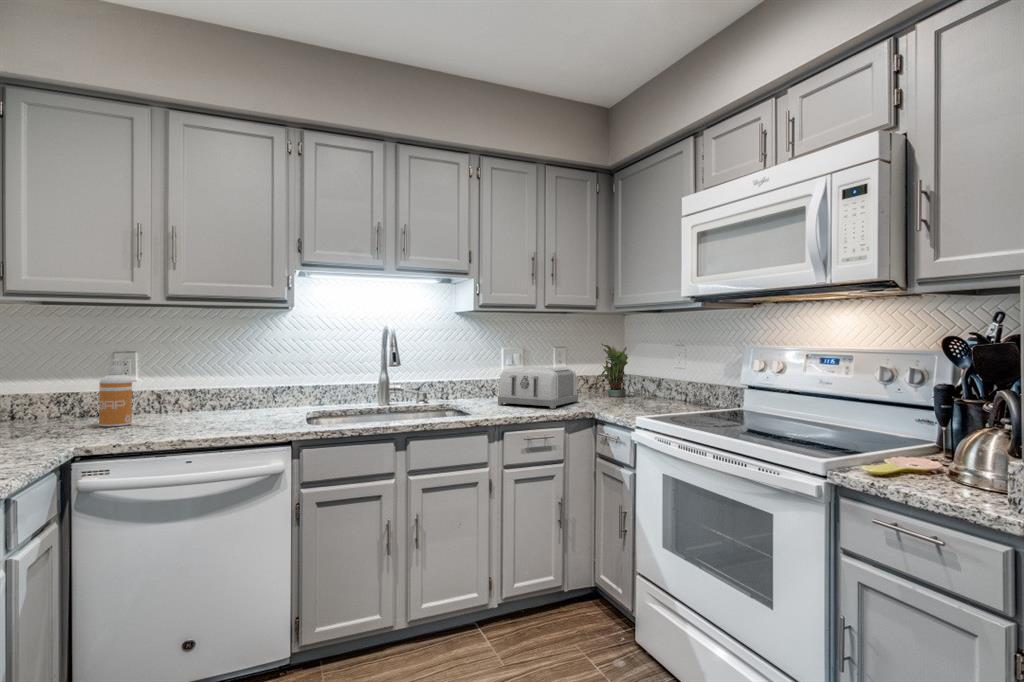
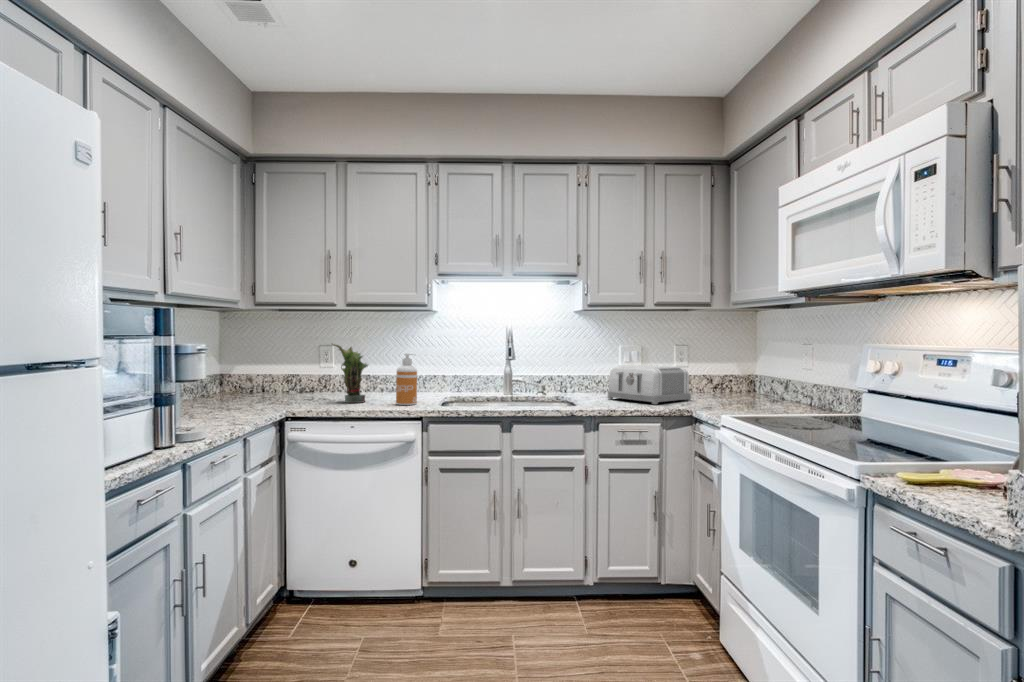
potted plant: present [601,343,628,397] -> present [332,344,368,403]
soap dispenser: present [99,359,132,426] -> present [396,354,417,405]

